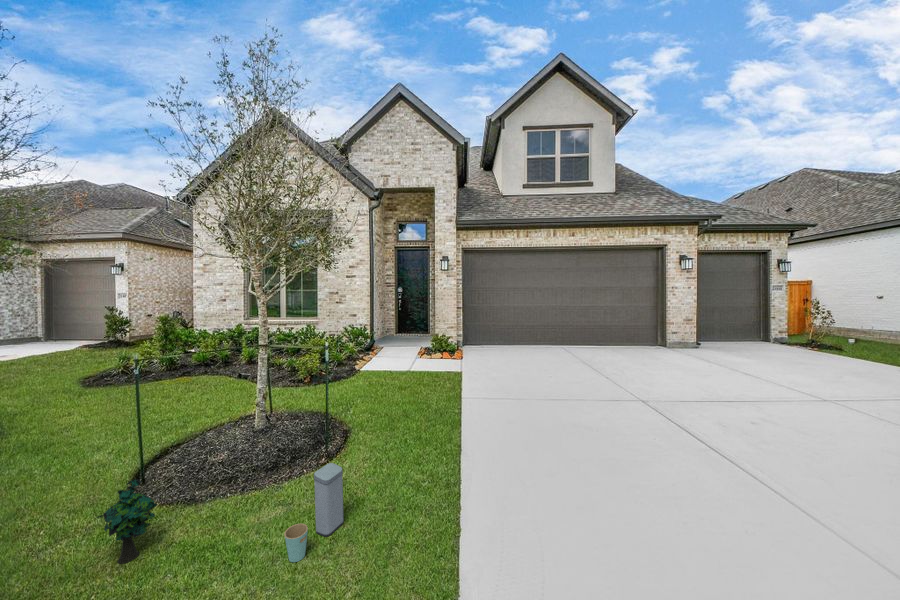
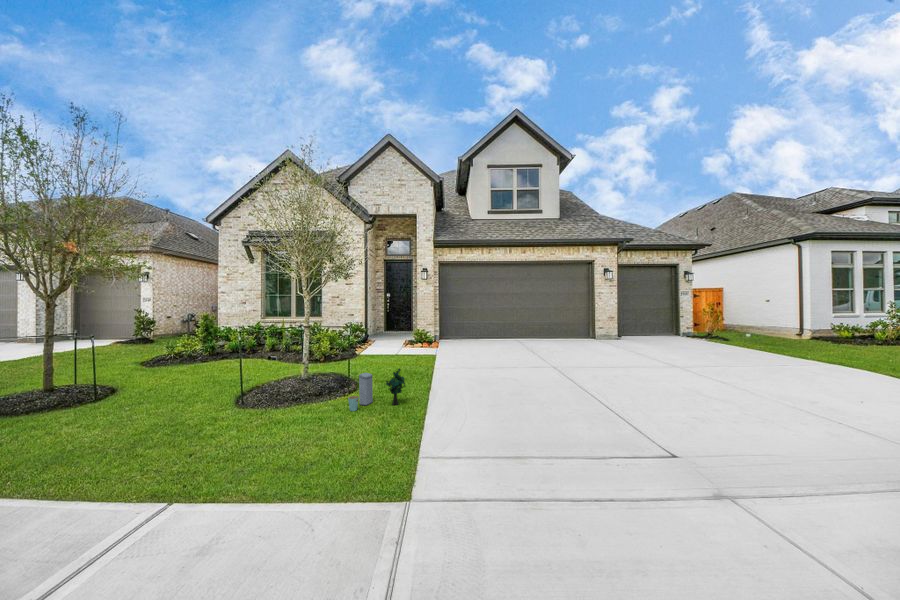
decorative plant: present [97,479,158,564] -> present [386,369,405,405]

